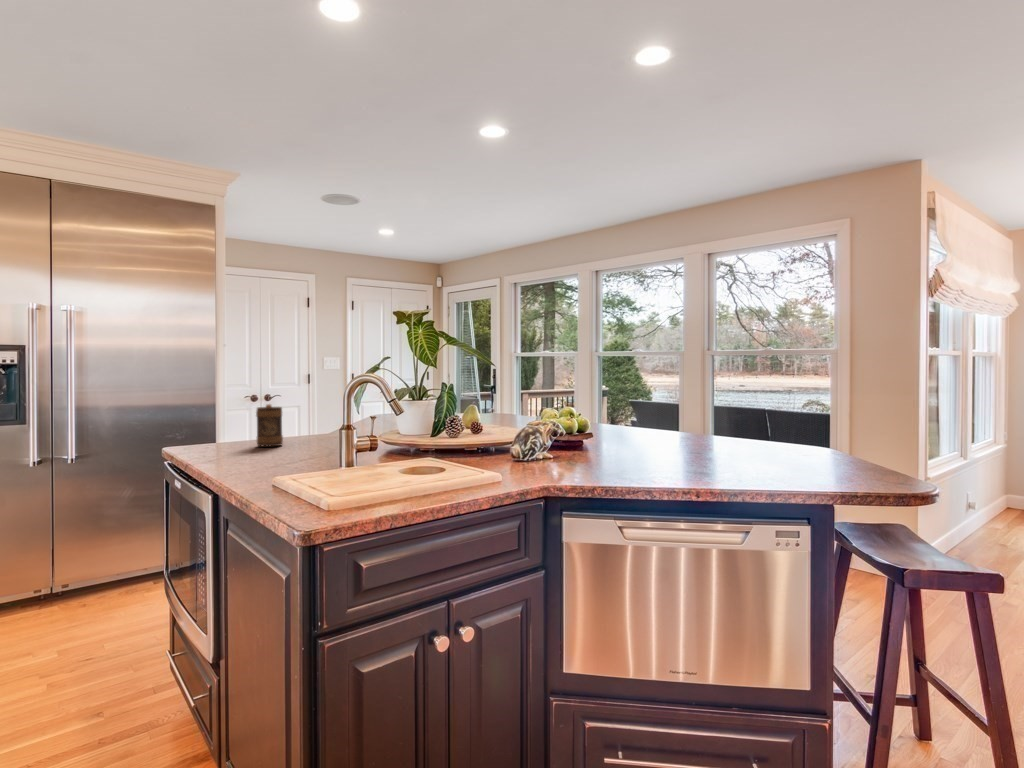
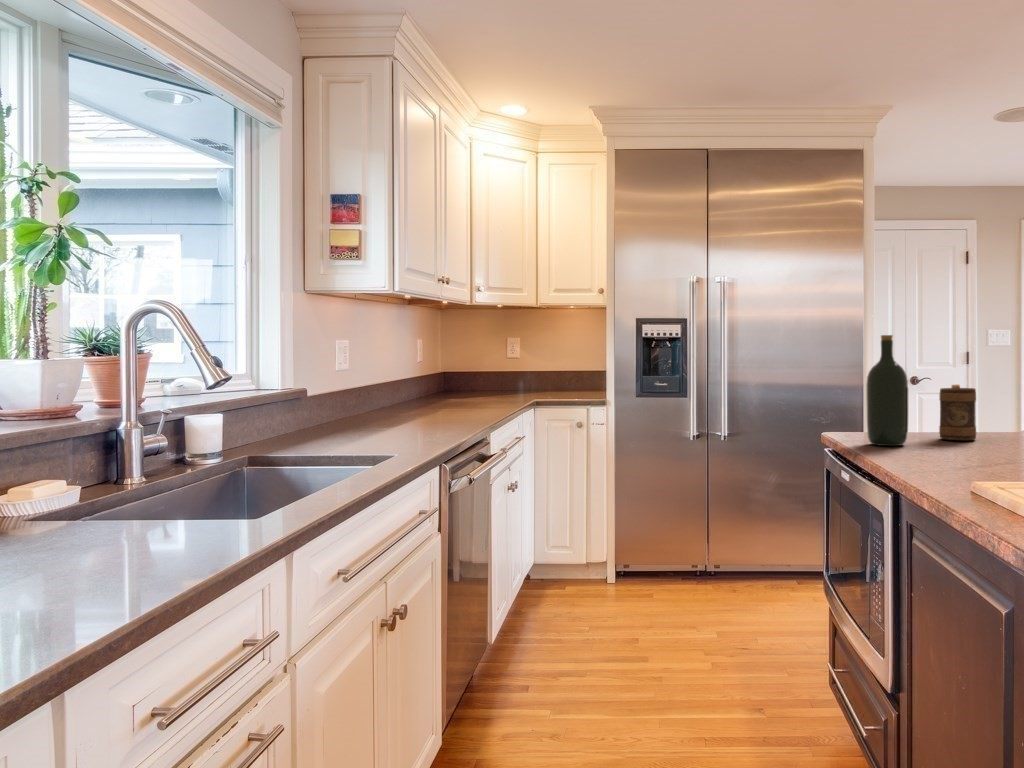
wine bottle: none [196,365,231,456] -> present [866,335,908,446]

